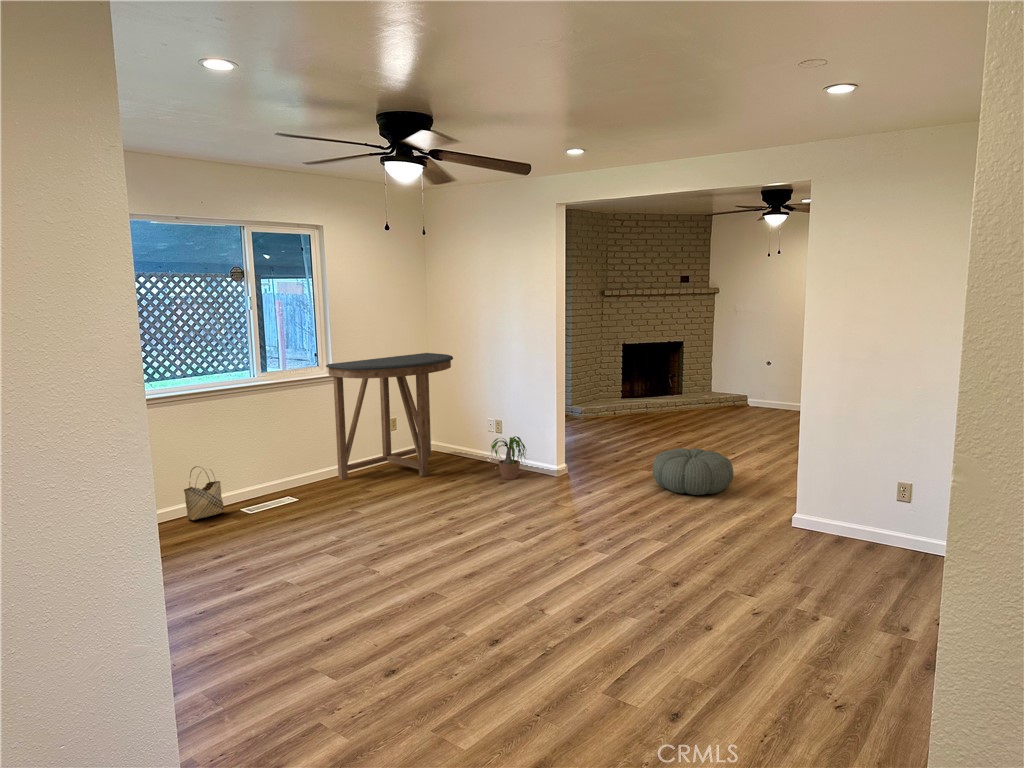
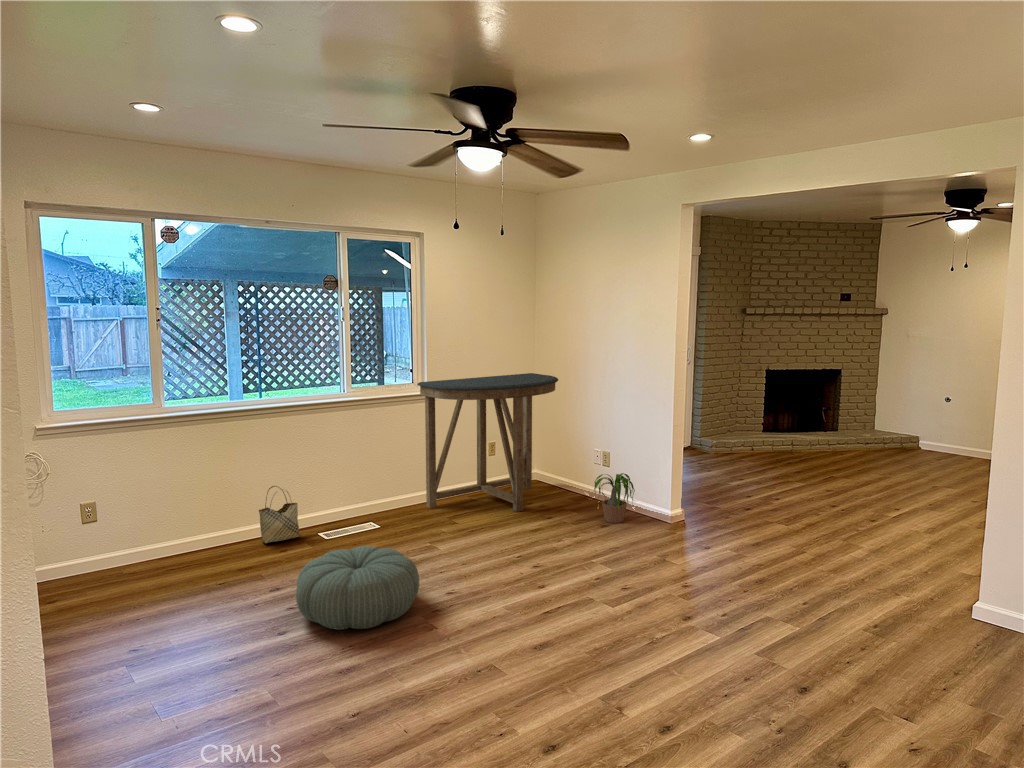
pouf: present [653,448,733,495] -> present [296,546,419,630]

